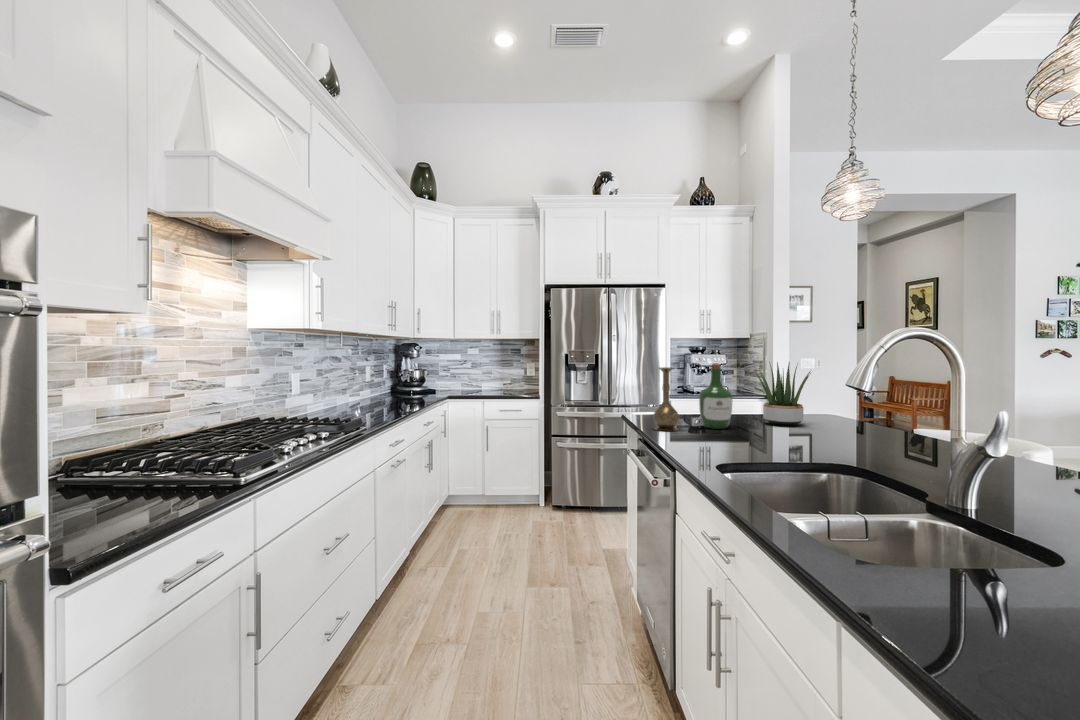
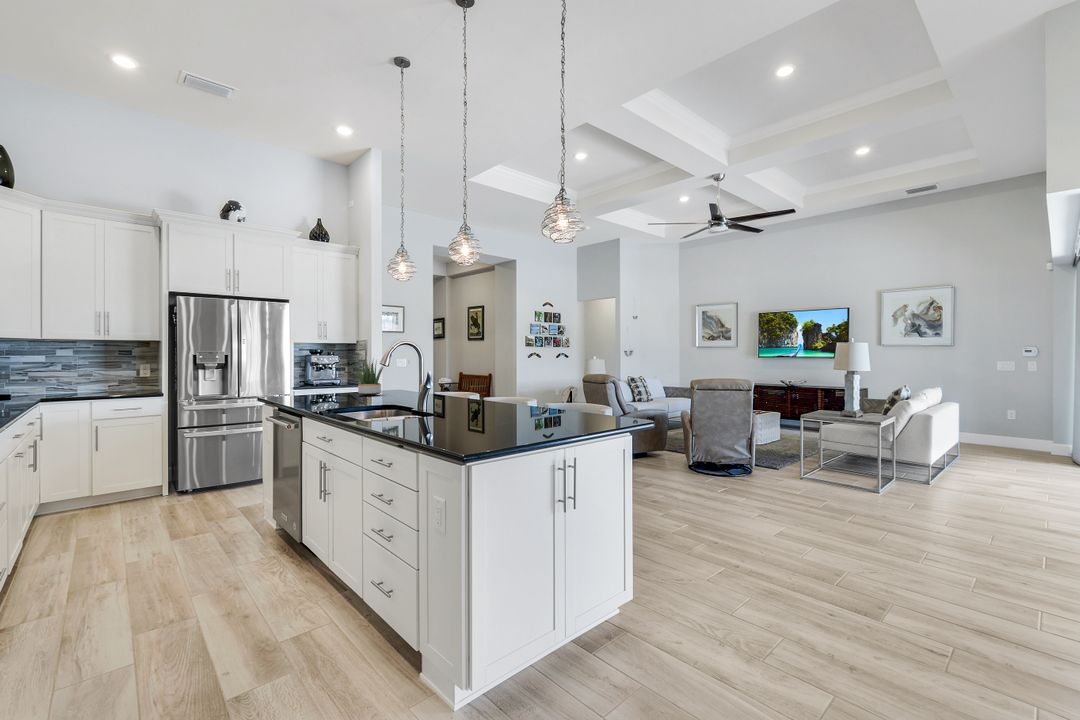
wine bottle: present [699,363,733,429] -> none [317,358,338,400]
vase: present [654,367,679,431] -> none [284,362,303,403]

